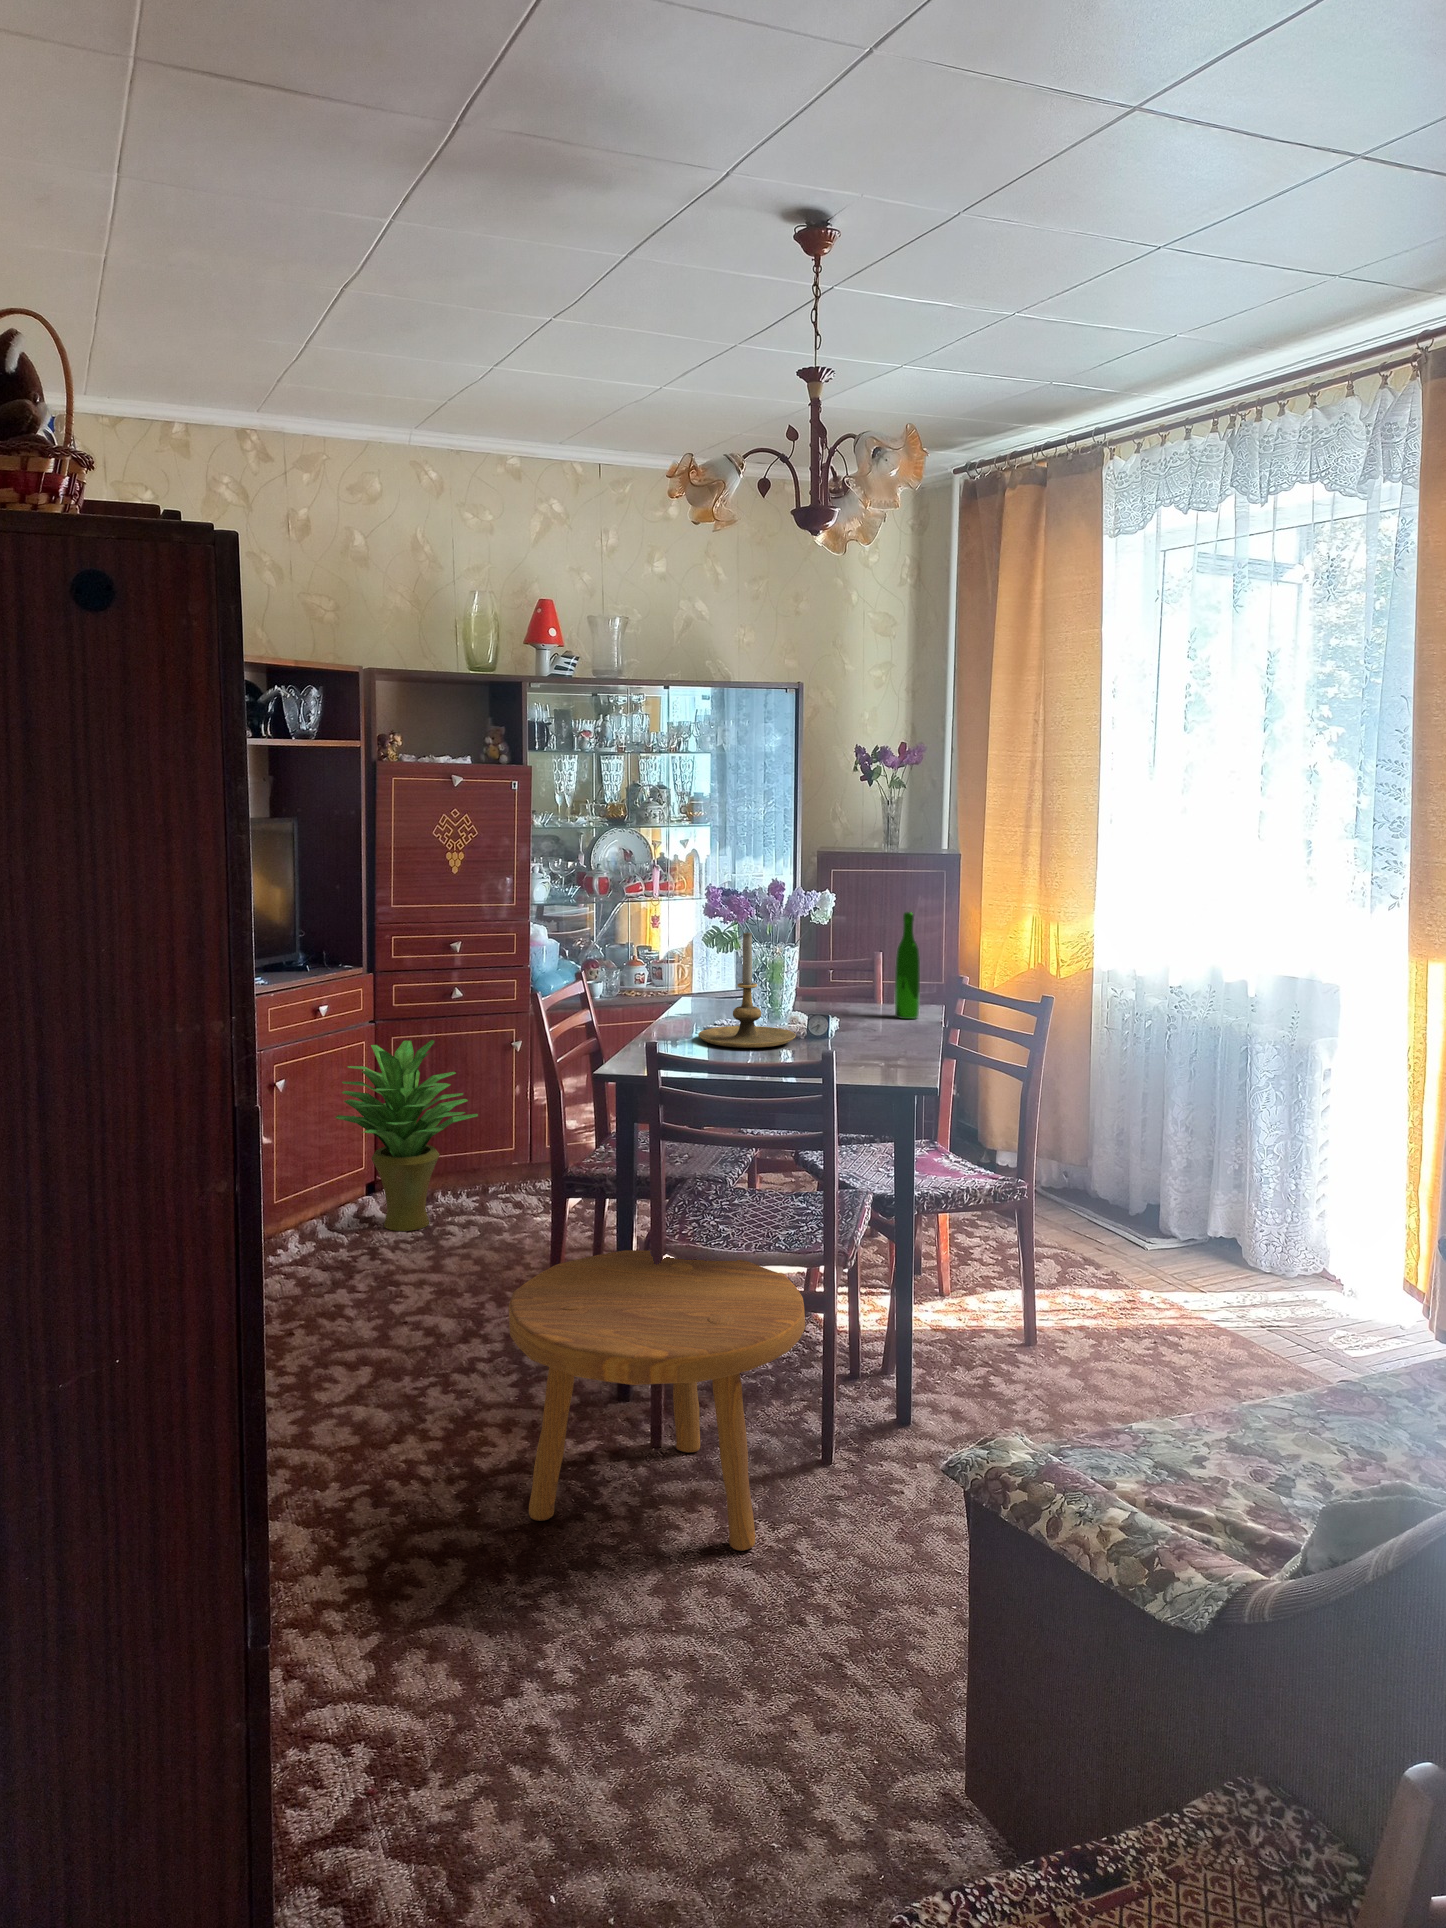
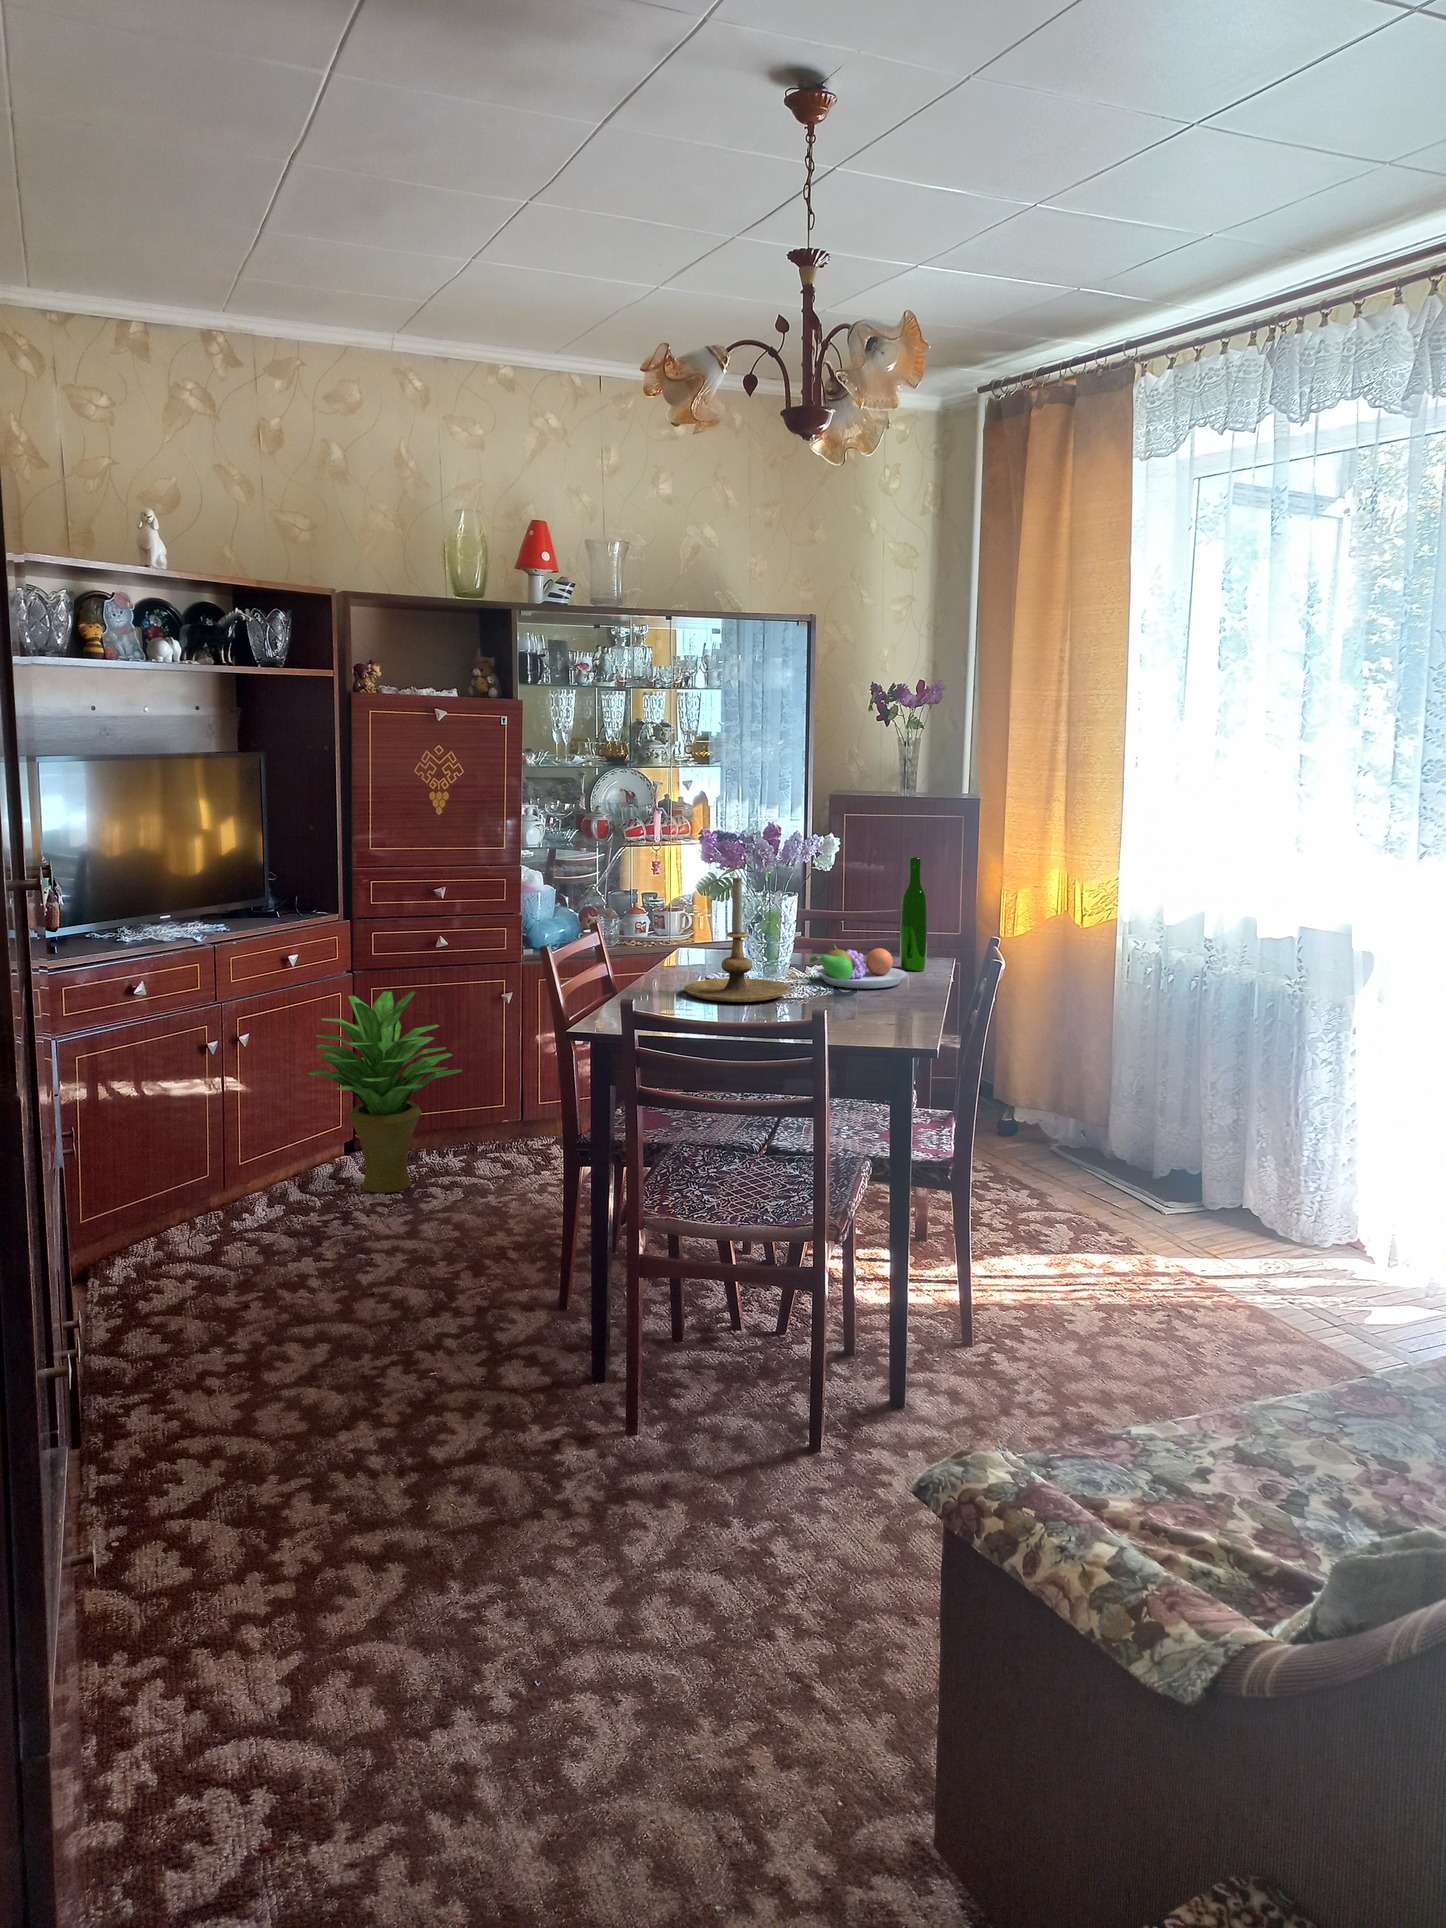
fruit bowl: none [813,993,904,1035] -> present [810,943,907,988]
footstool: present [509,1250,805,1551] -> none [458,1222,784,1552]

